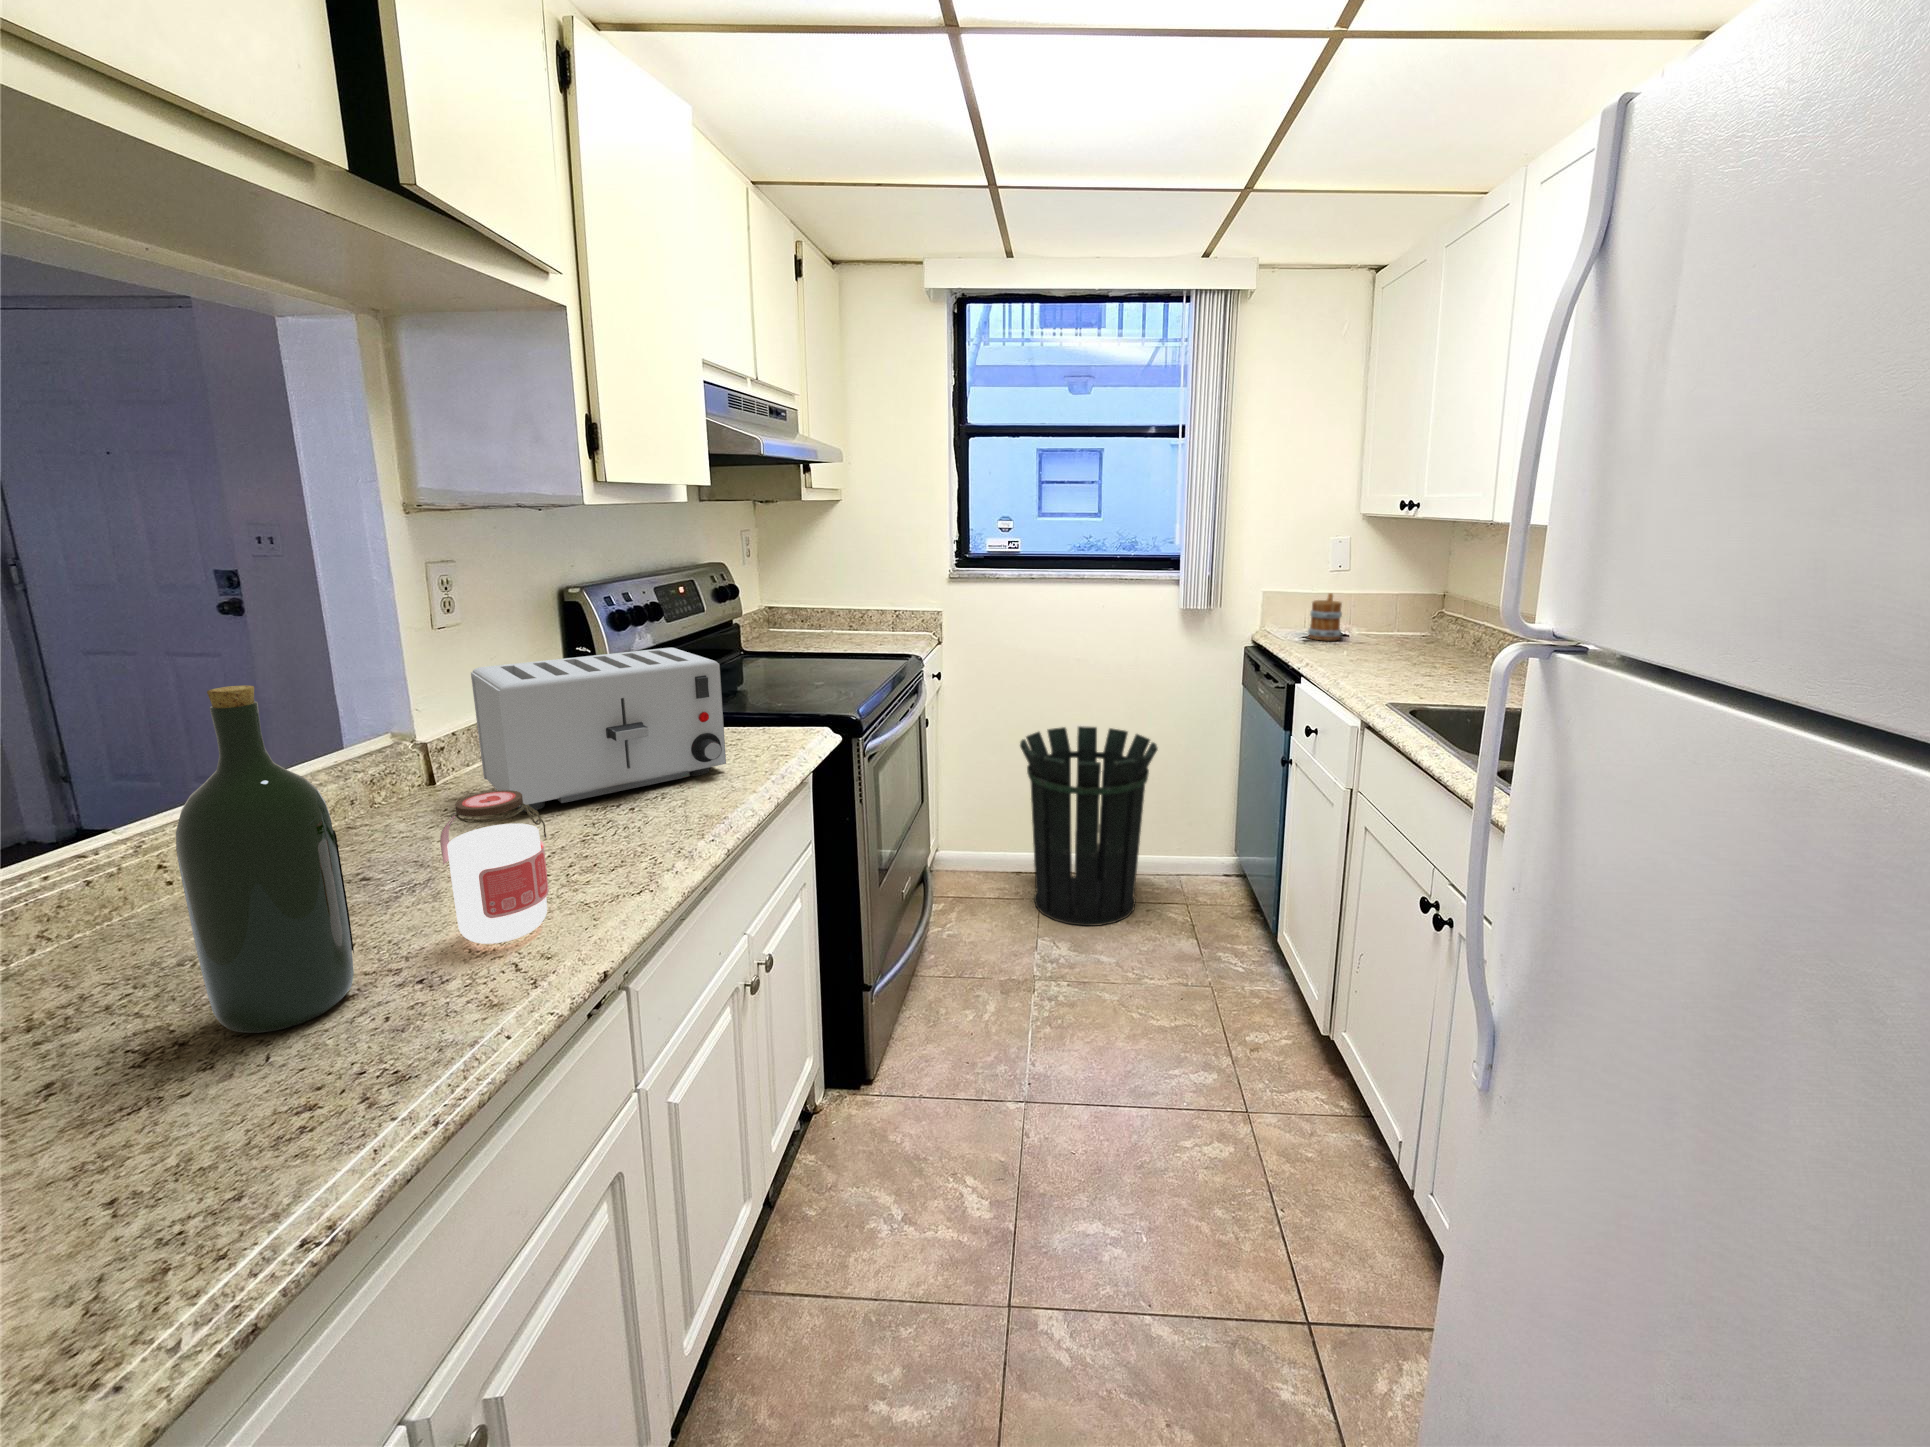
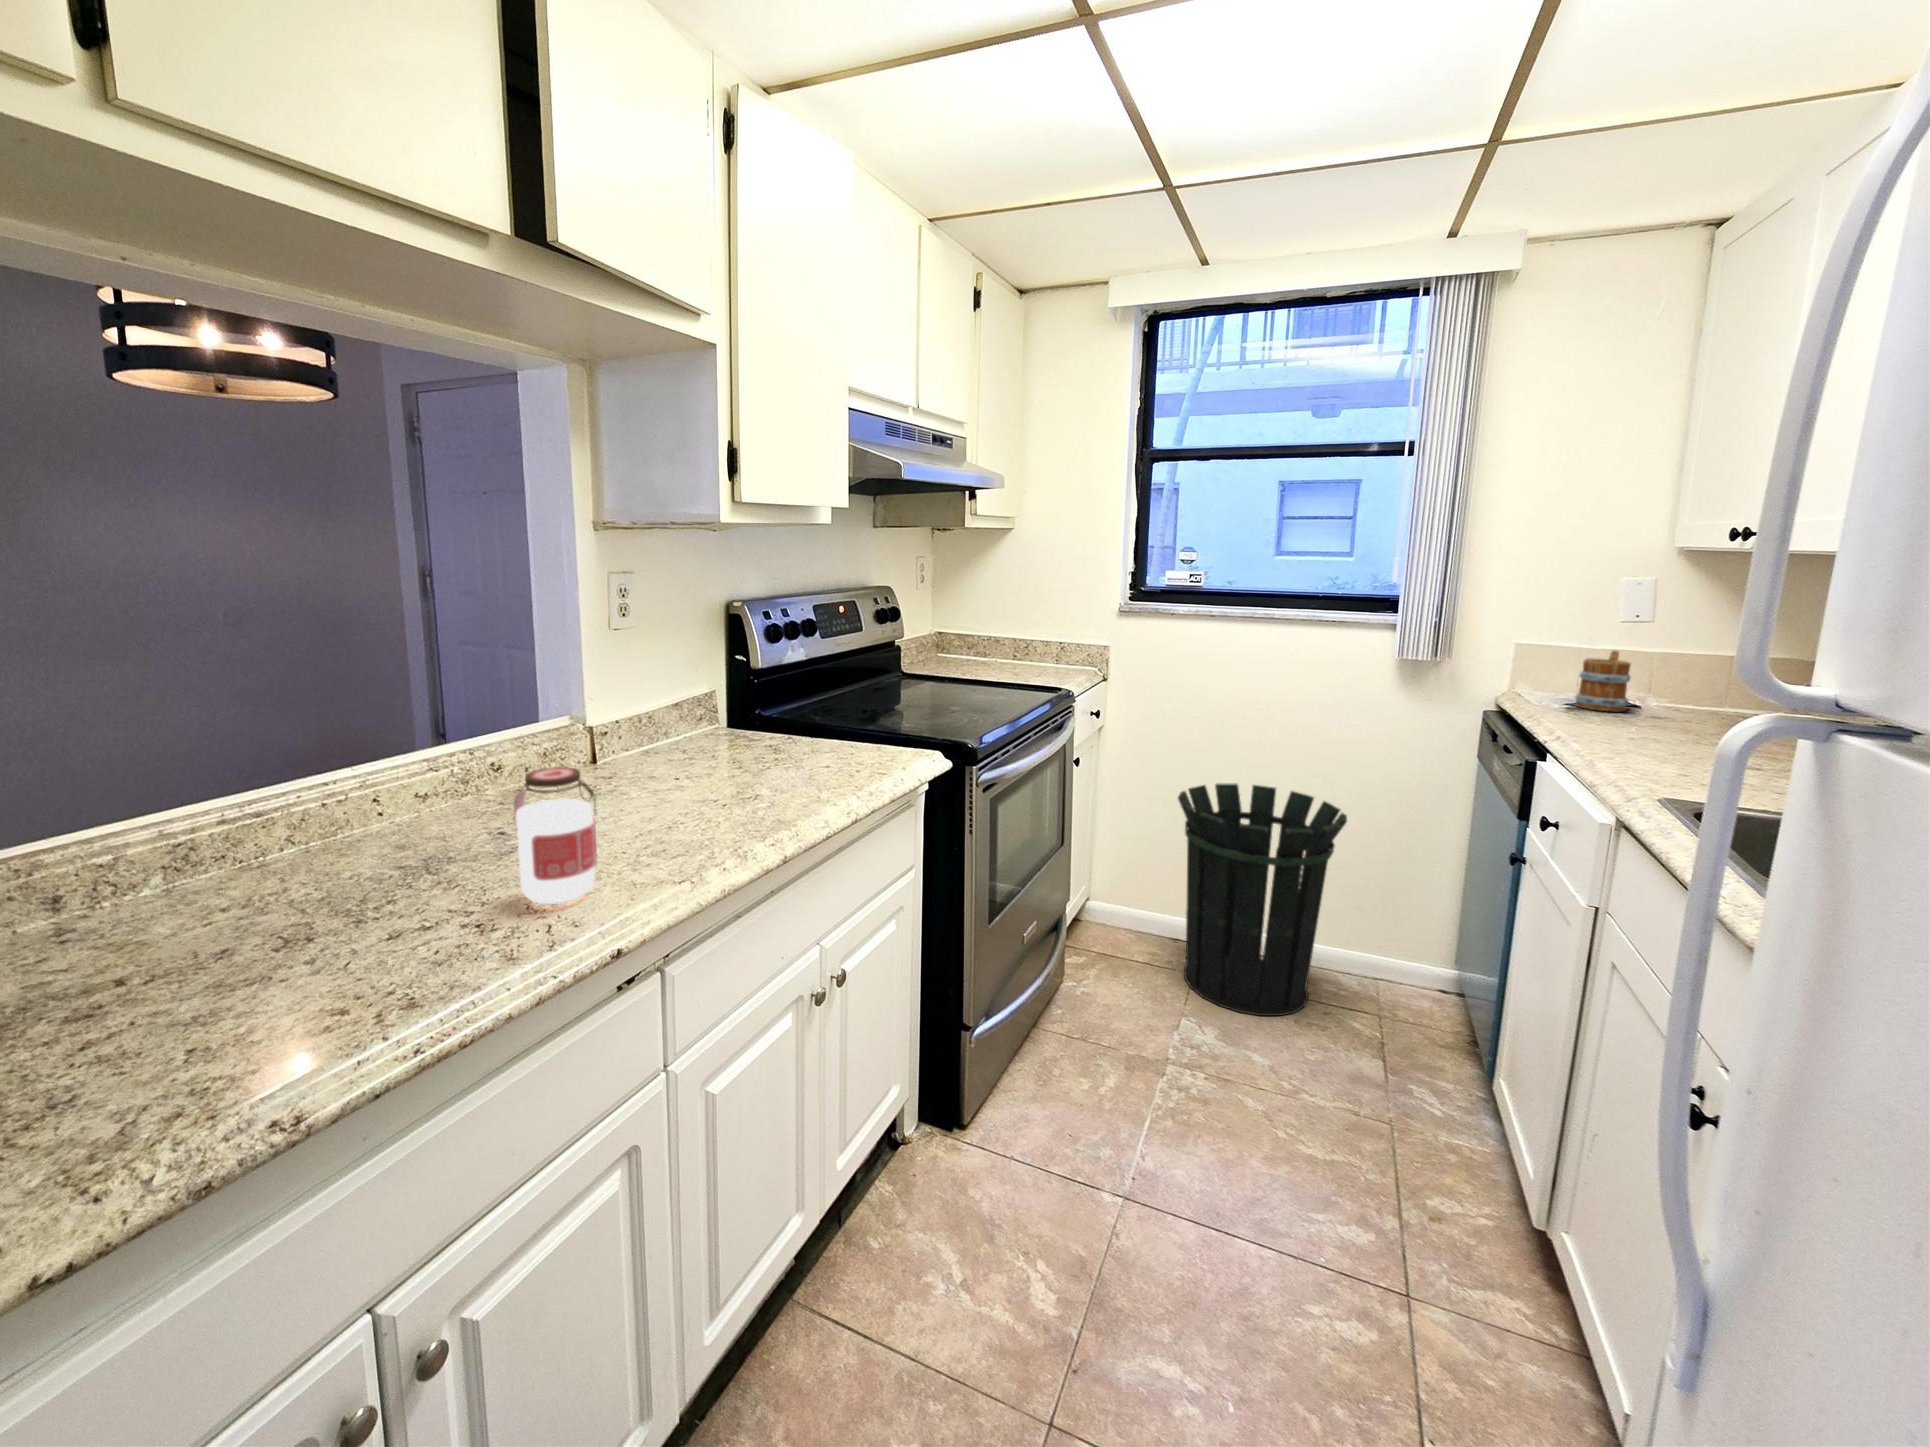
toaster: present [471,648,726,812] -> none [623,660,821,794]
wine bottle: present [176,685,354,1033] -> none [311,654,435,943]

